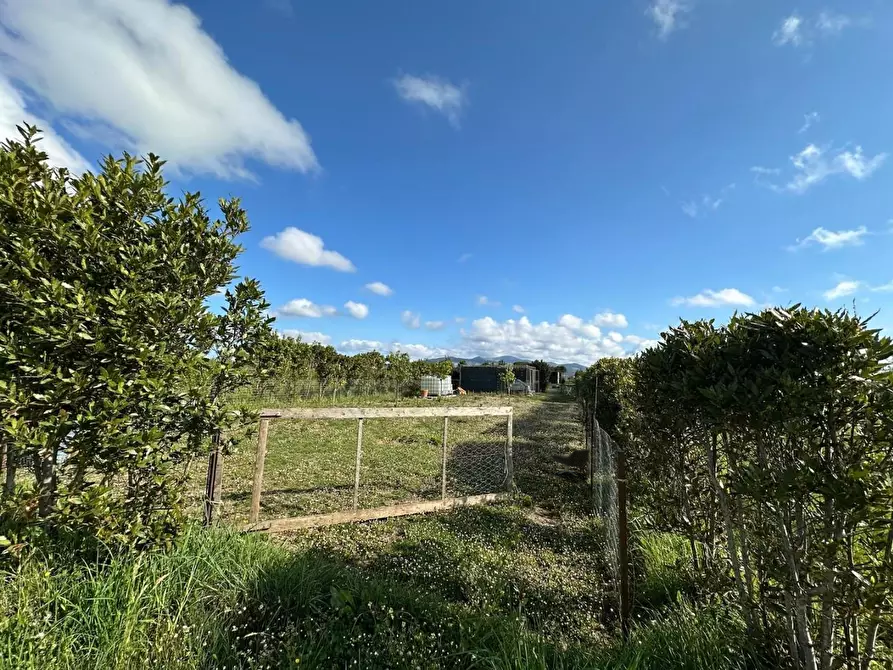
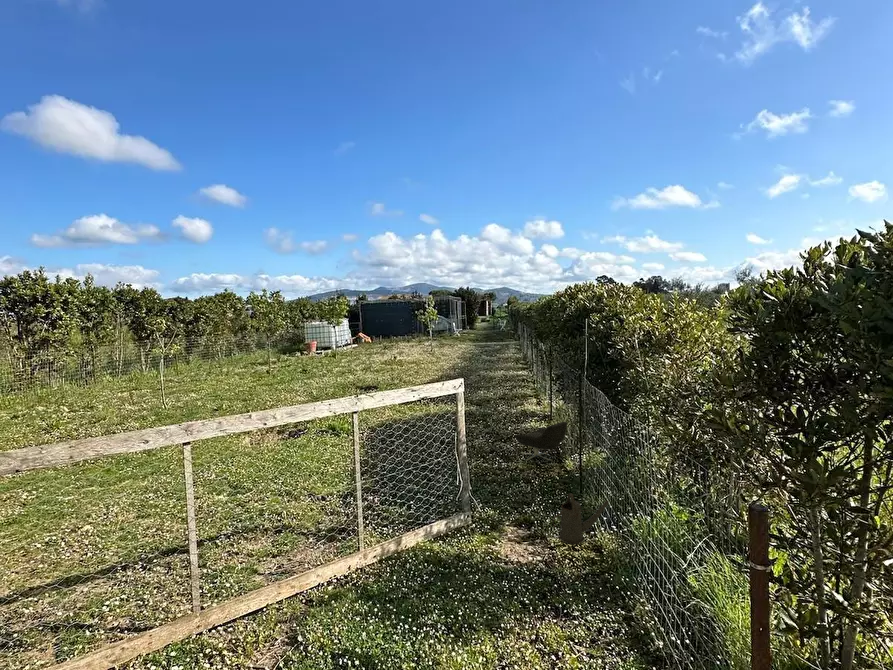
watering can: none [566,486,605,521] -> present [552,494,609,544]

